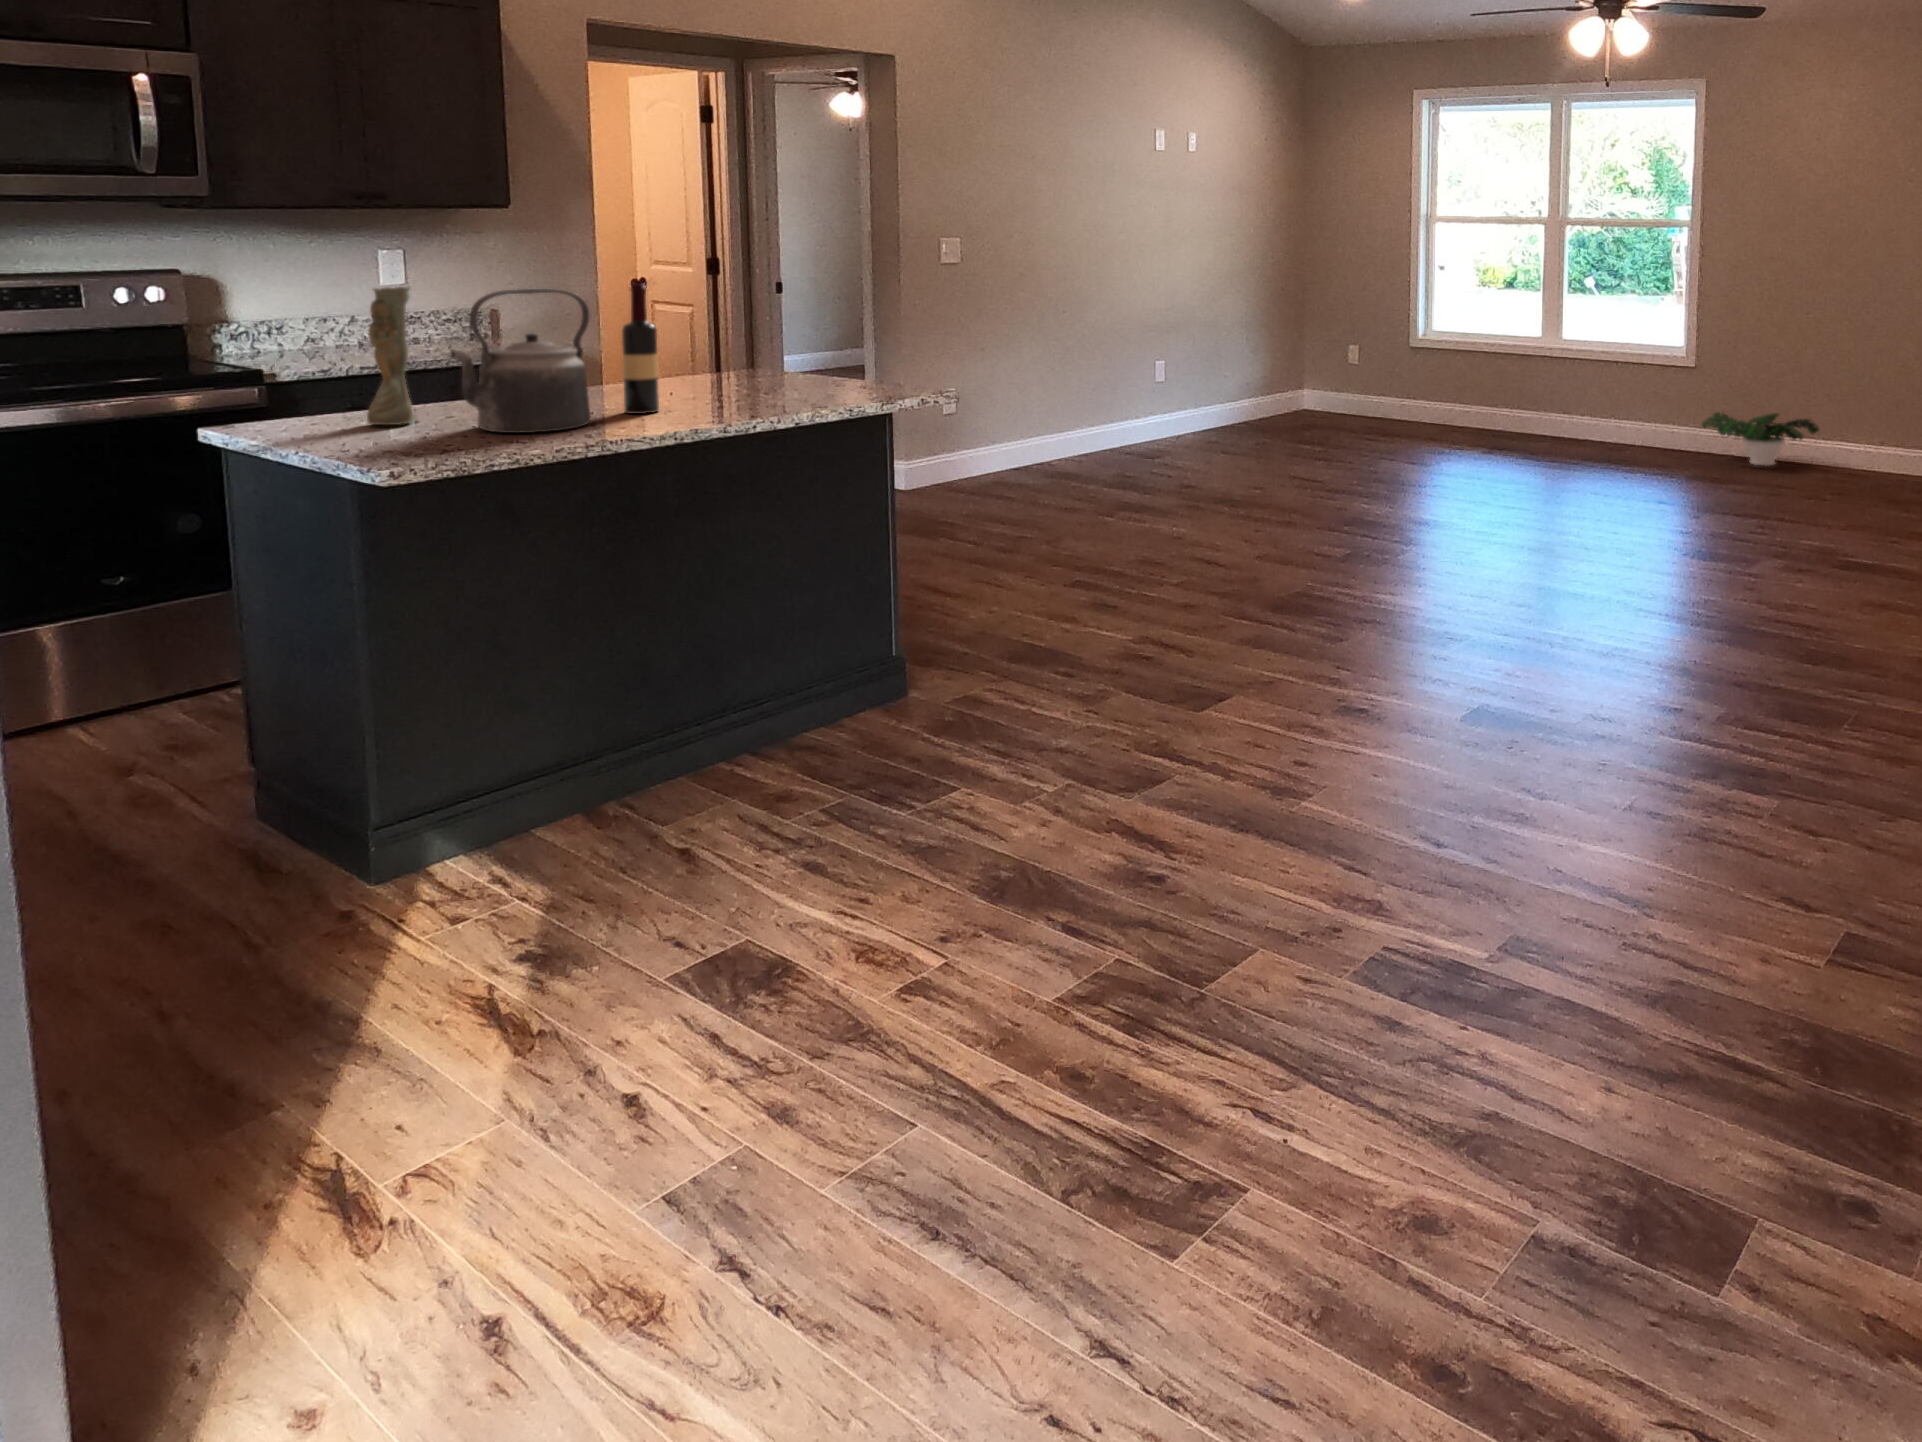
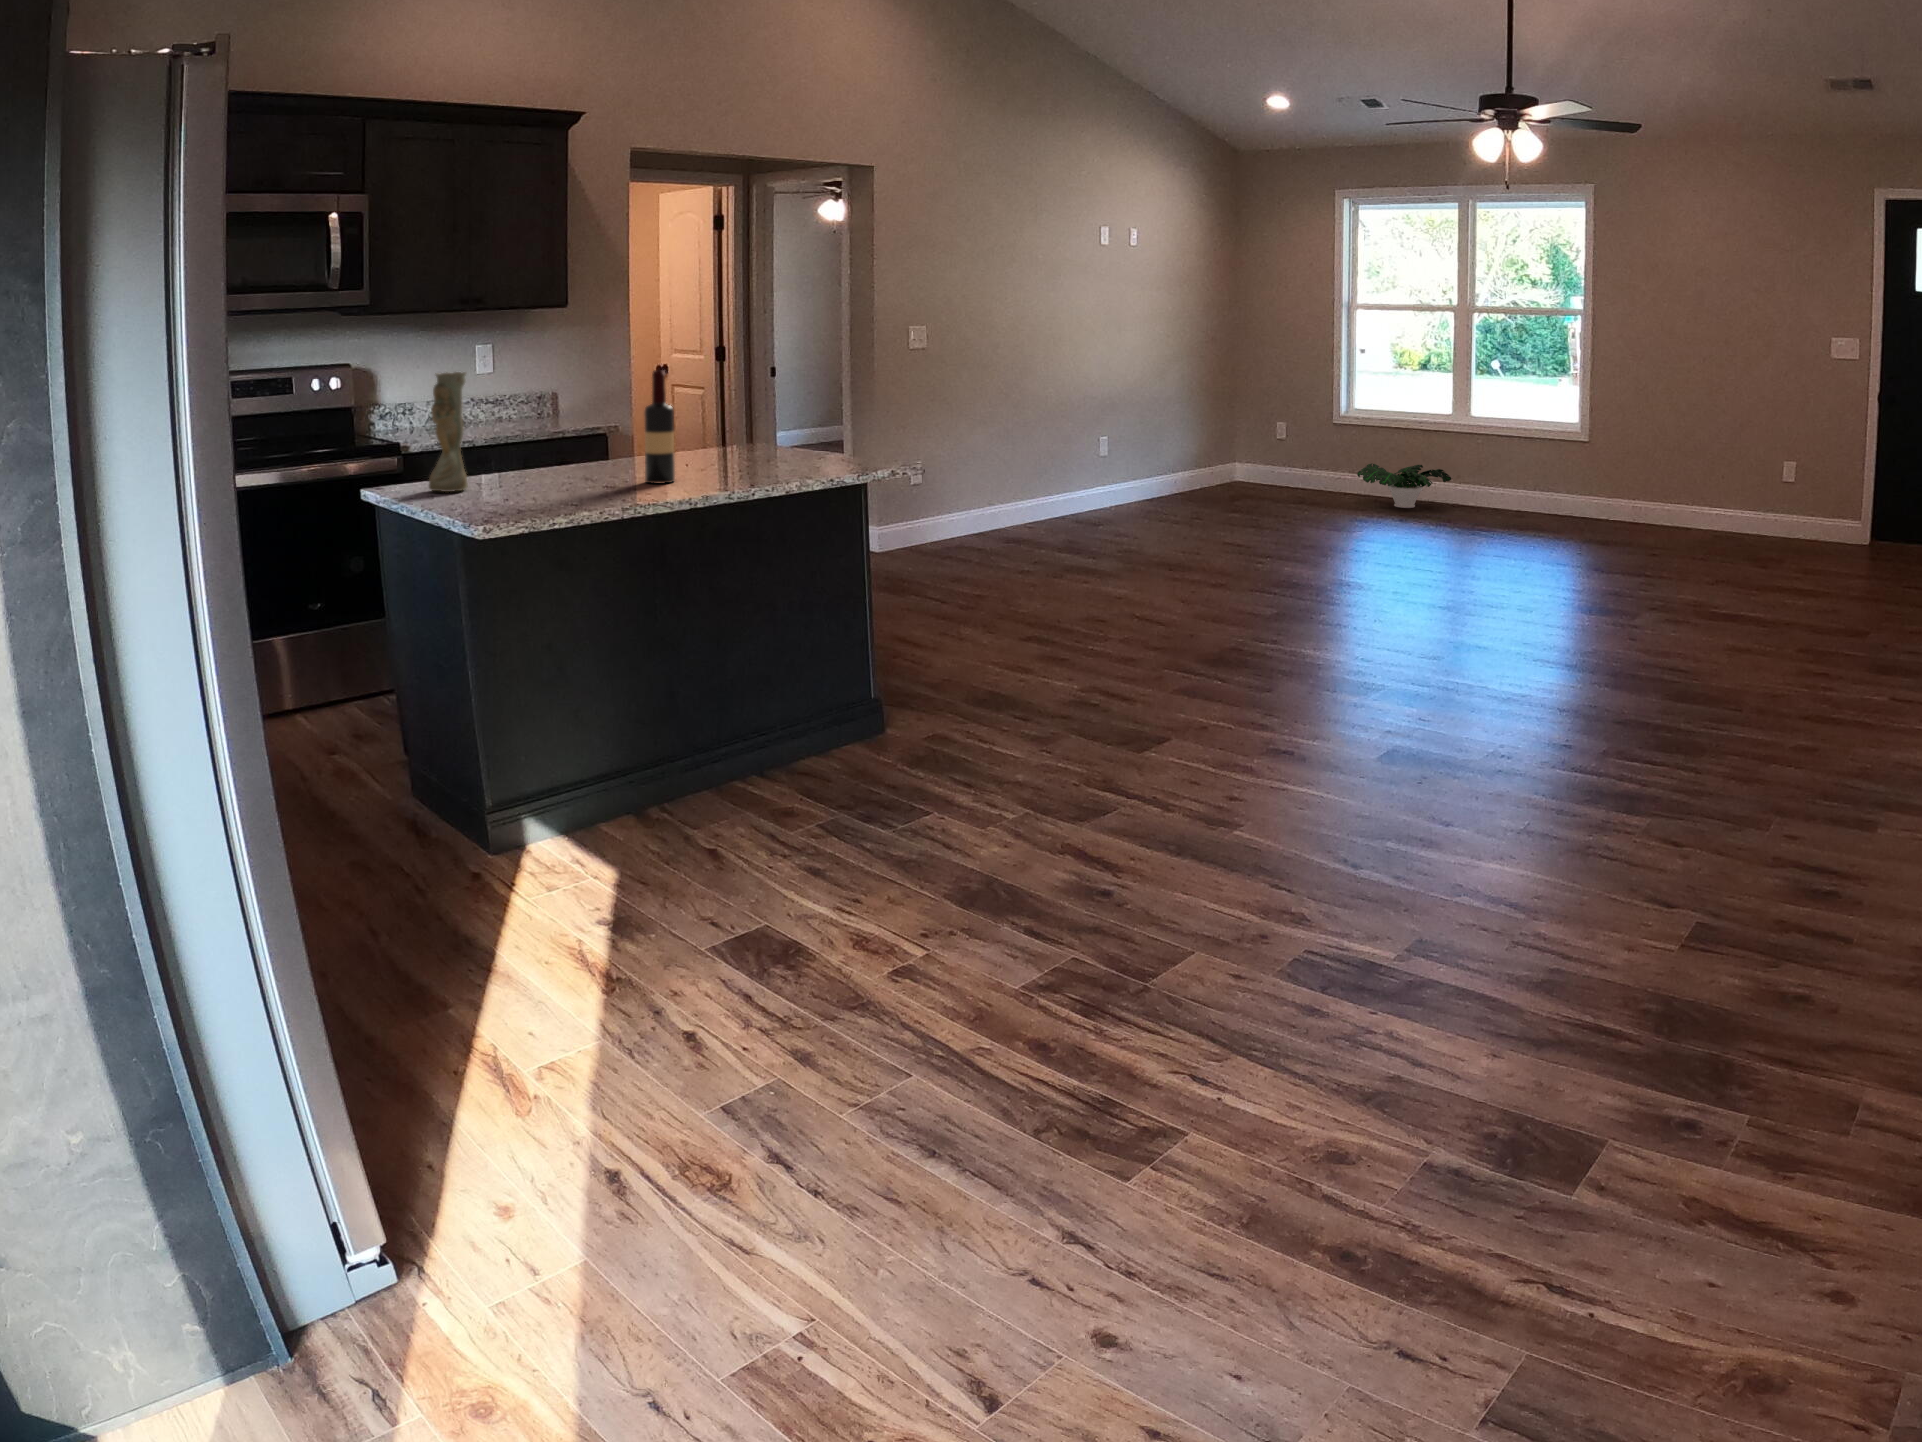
kettle: present [450,289,591,433] -> none [504,375,619,499]
potted plant: present [1702,412,1819,465] -> present [1357,463,1451,508]

